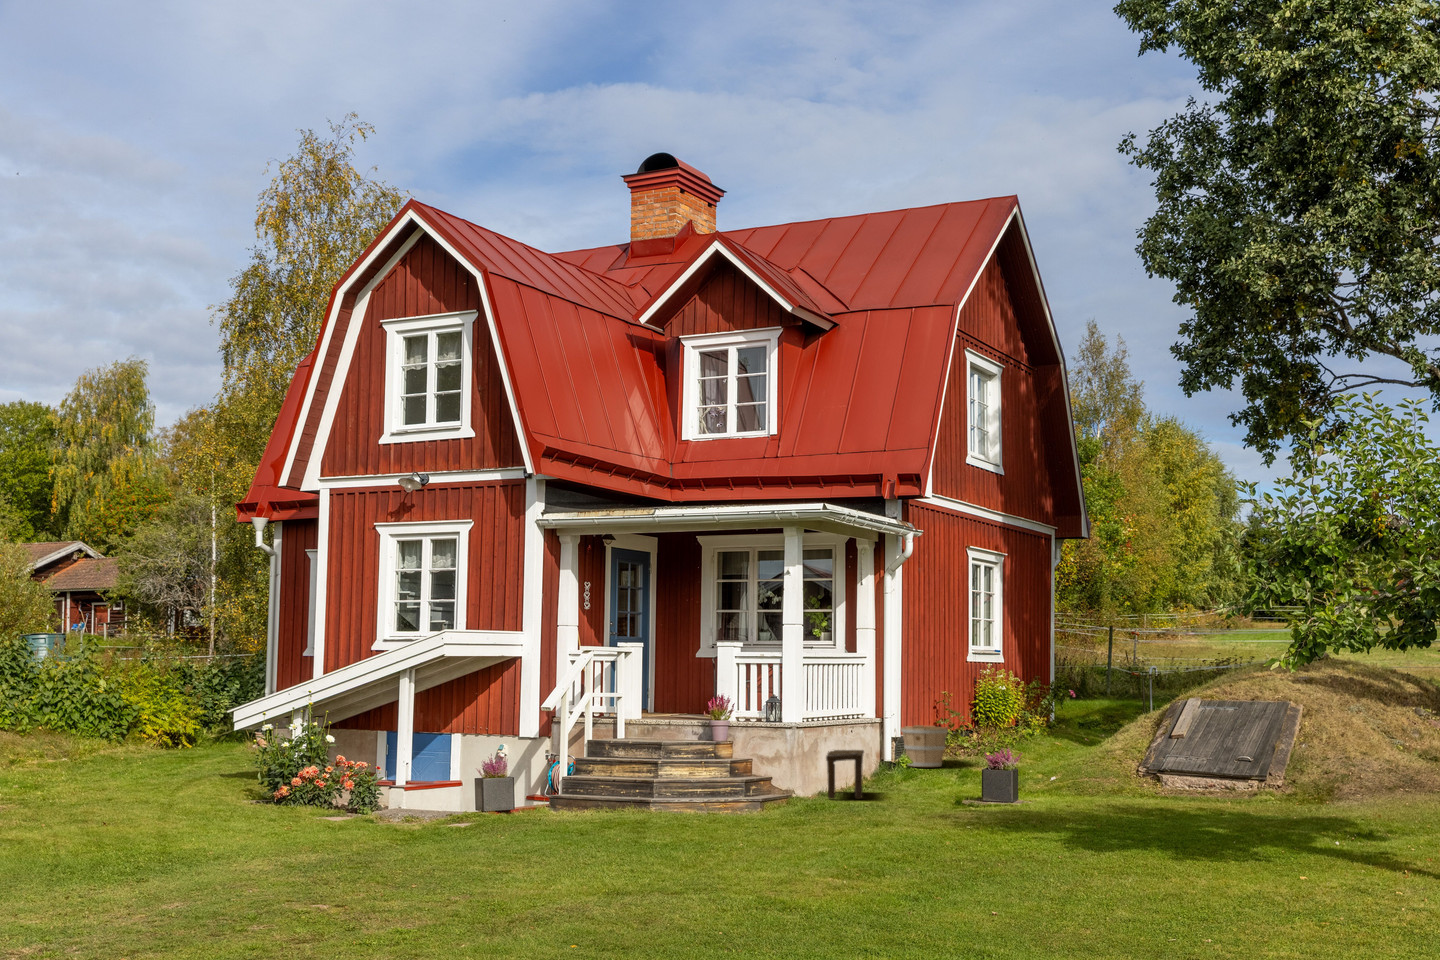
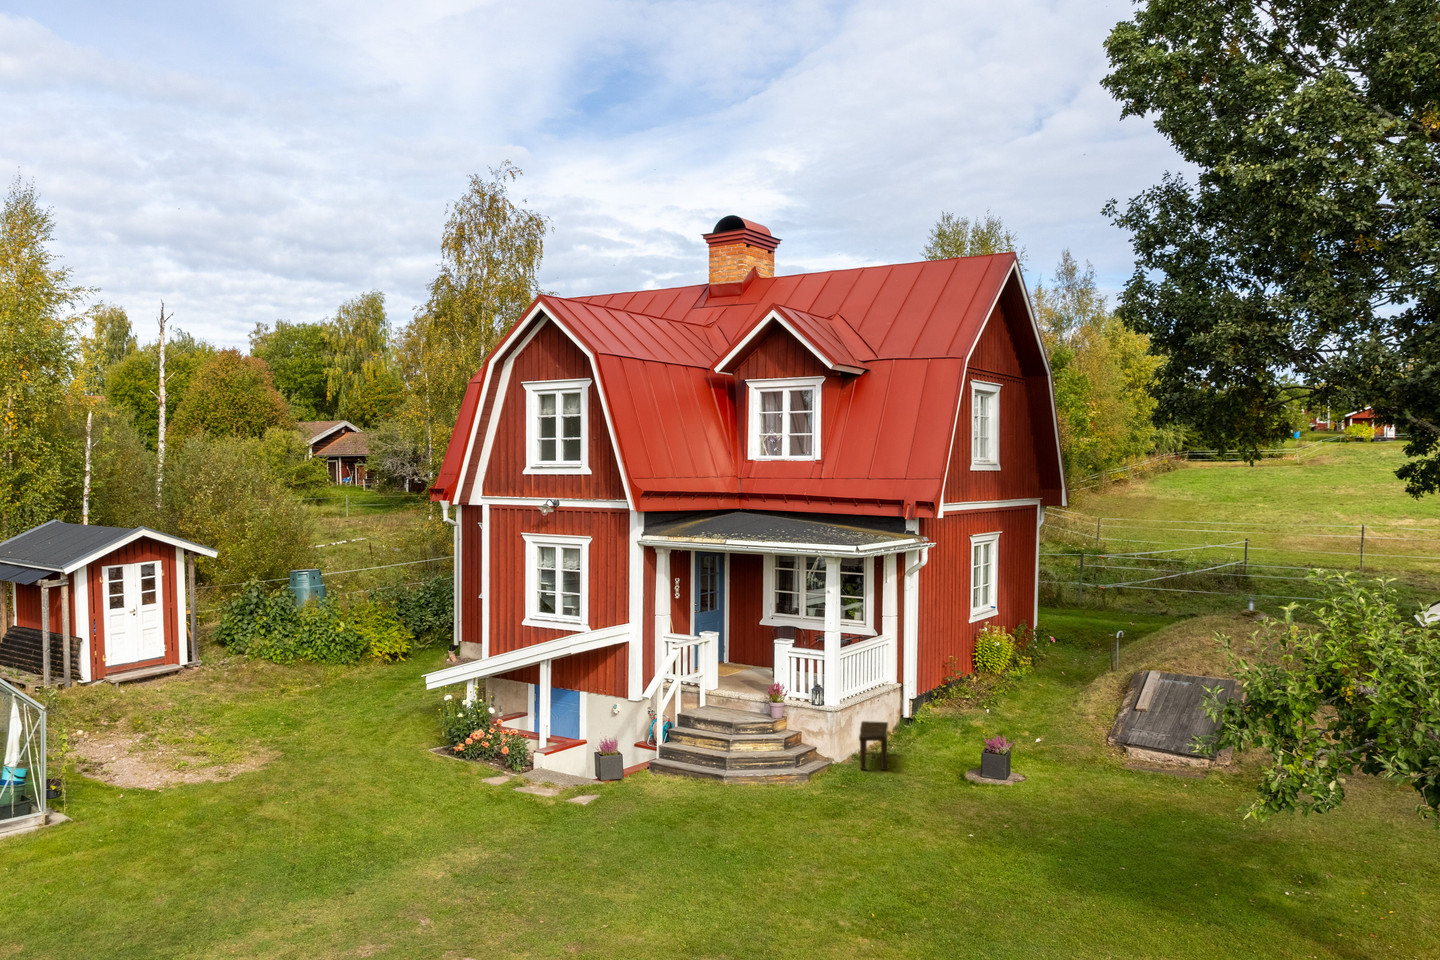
wooden bucket: present [901,725,948,767] -> none [916,687,953,723]

